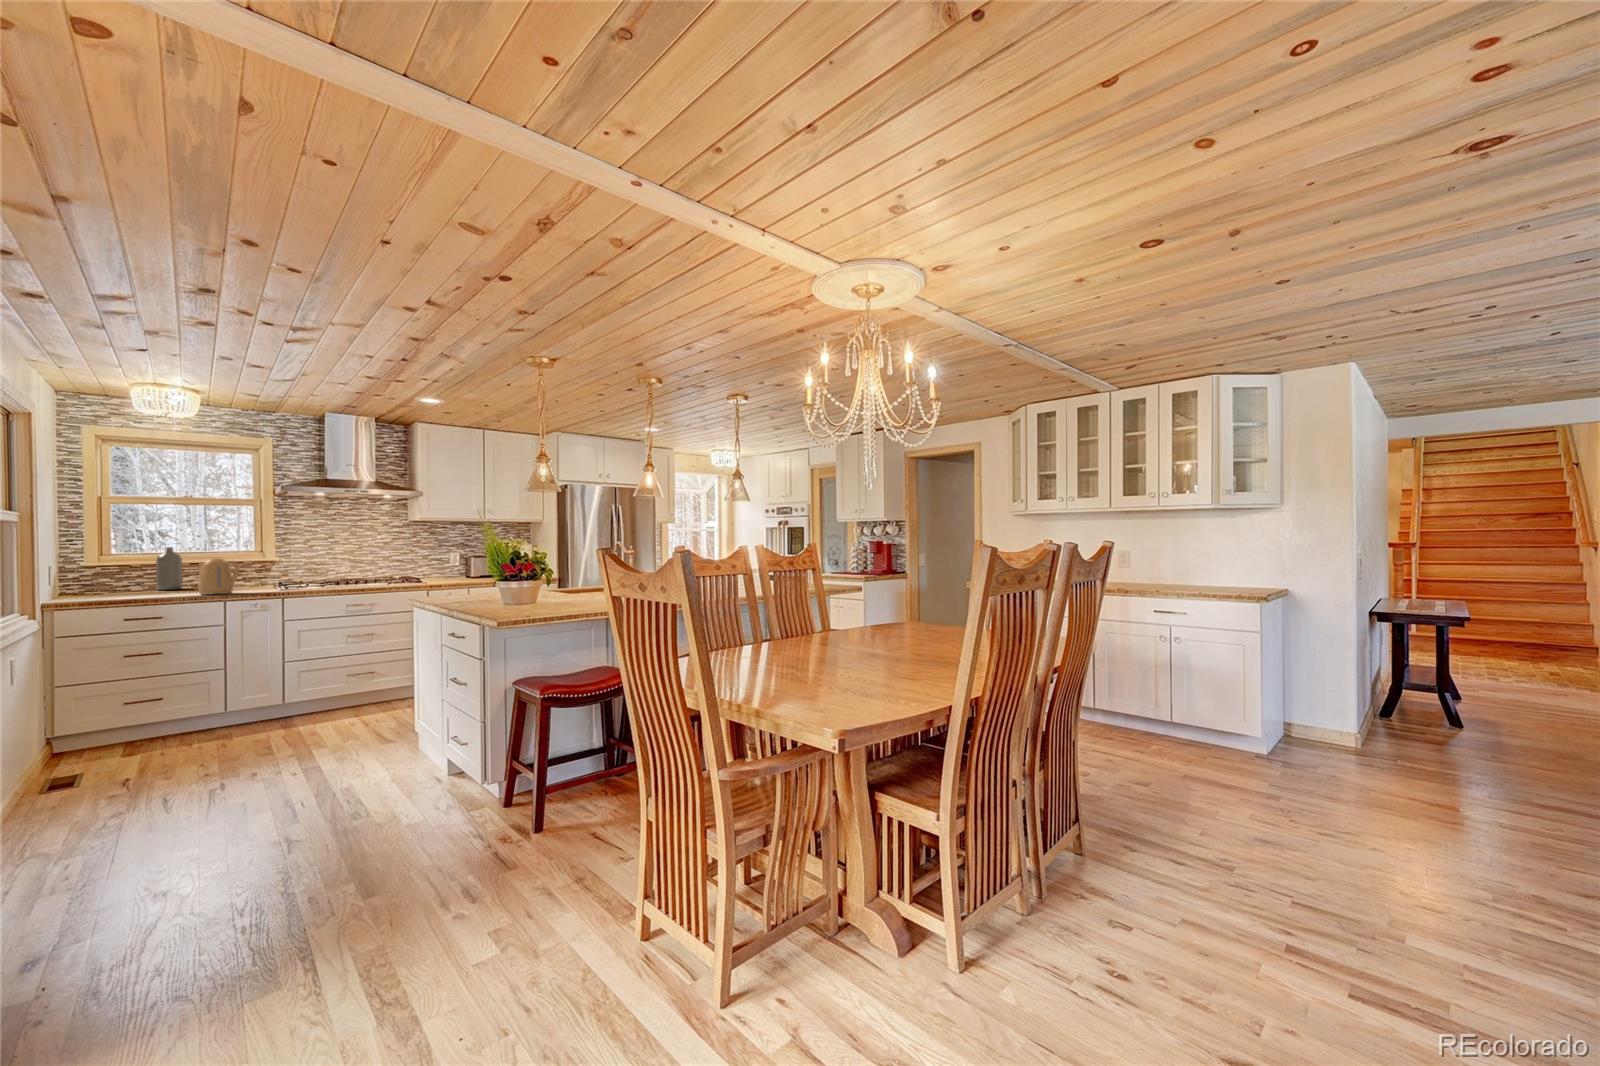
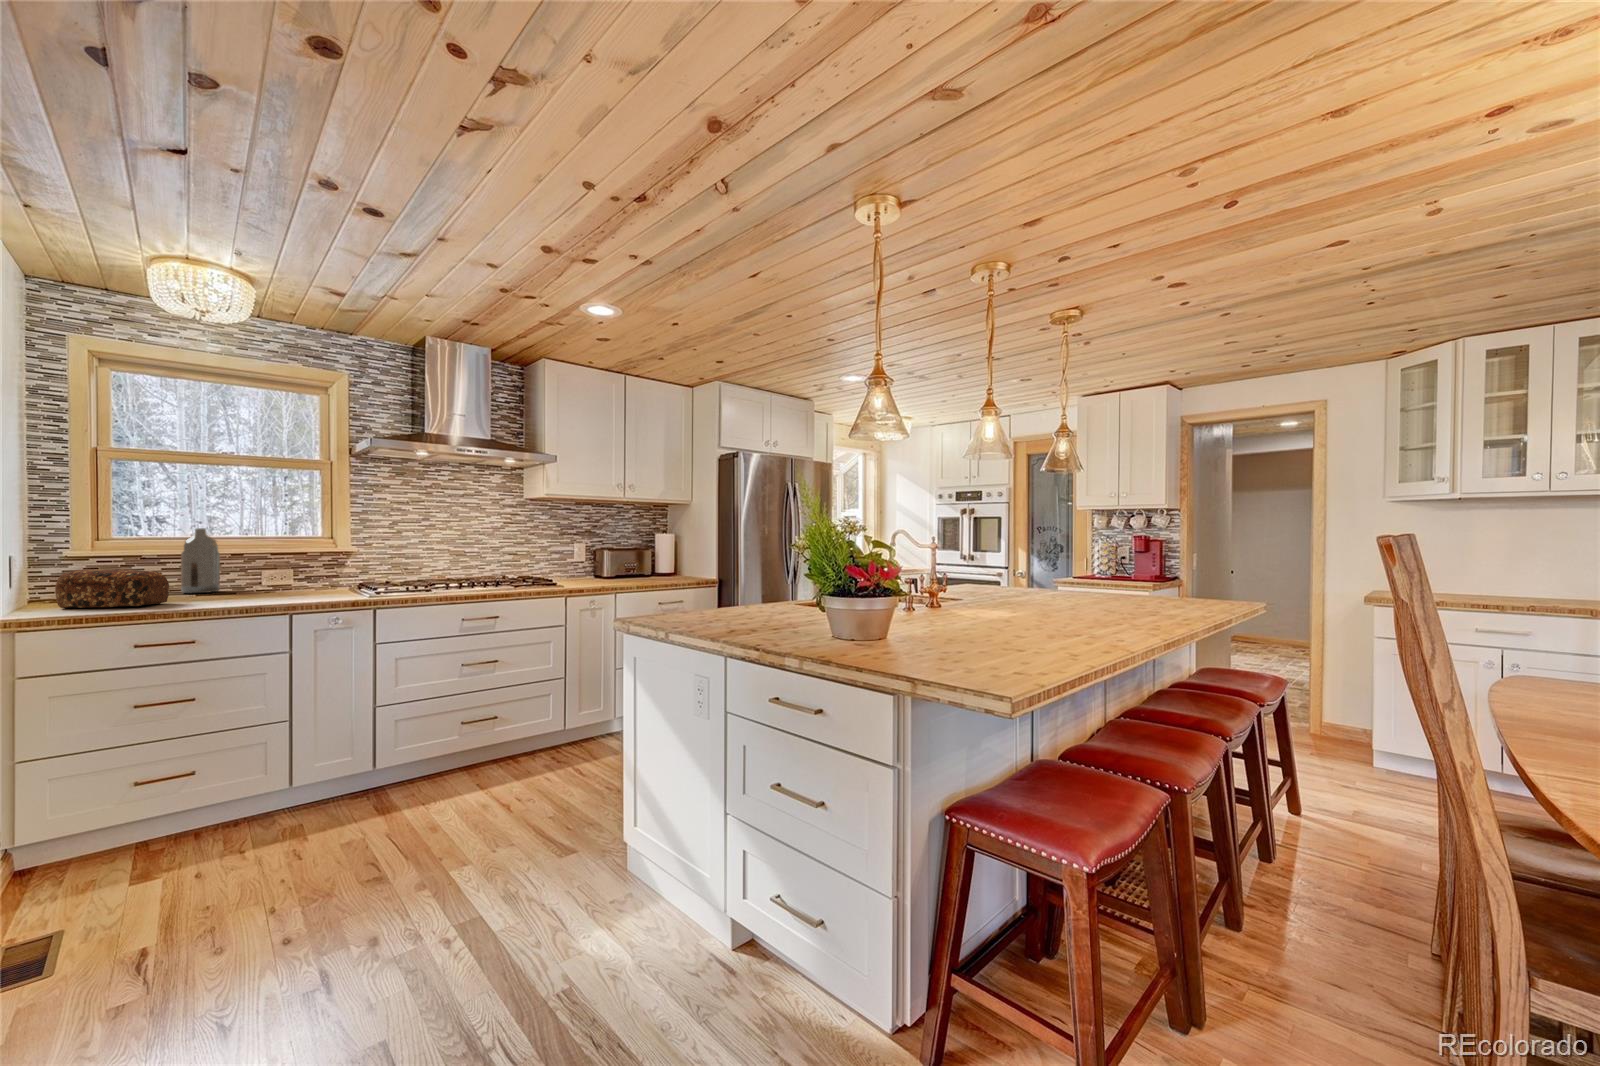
kettle: present [197,558,240,595] -> none [245,547,313,604]
bread loaf: none [77,574,147,598] -> present [55,569,169,608]

